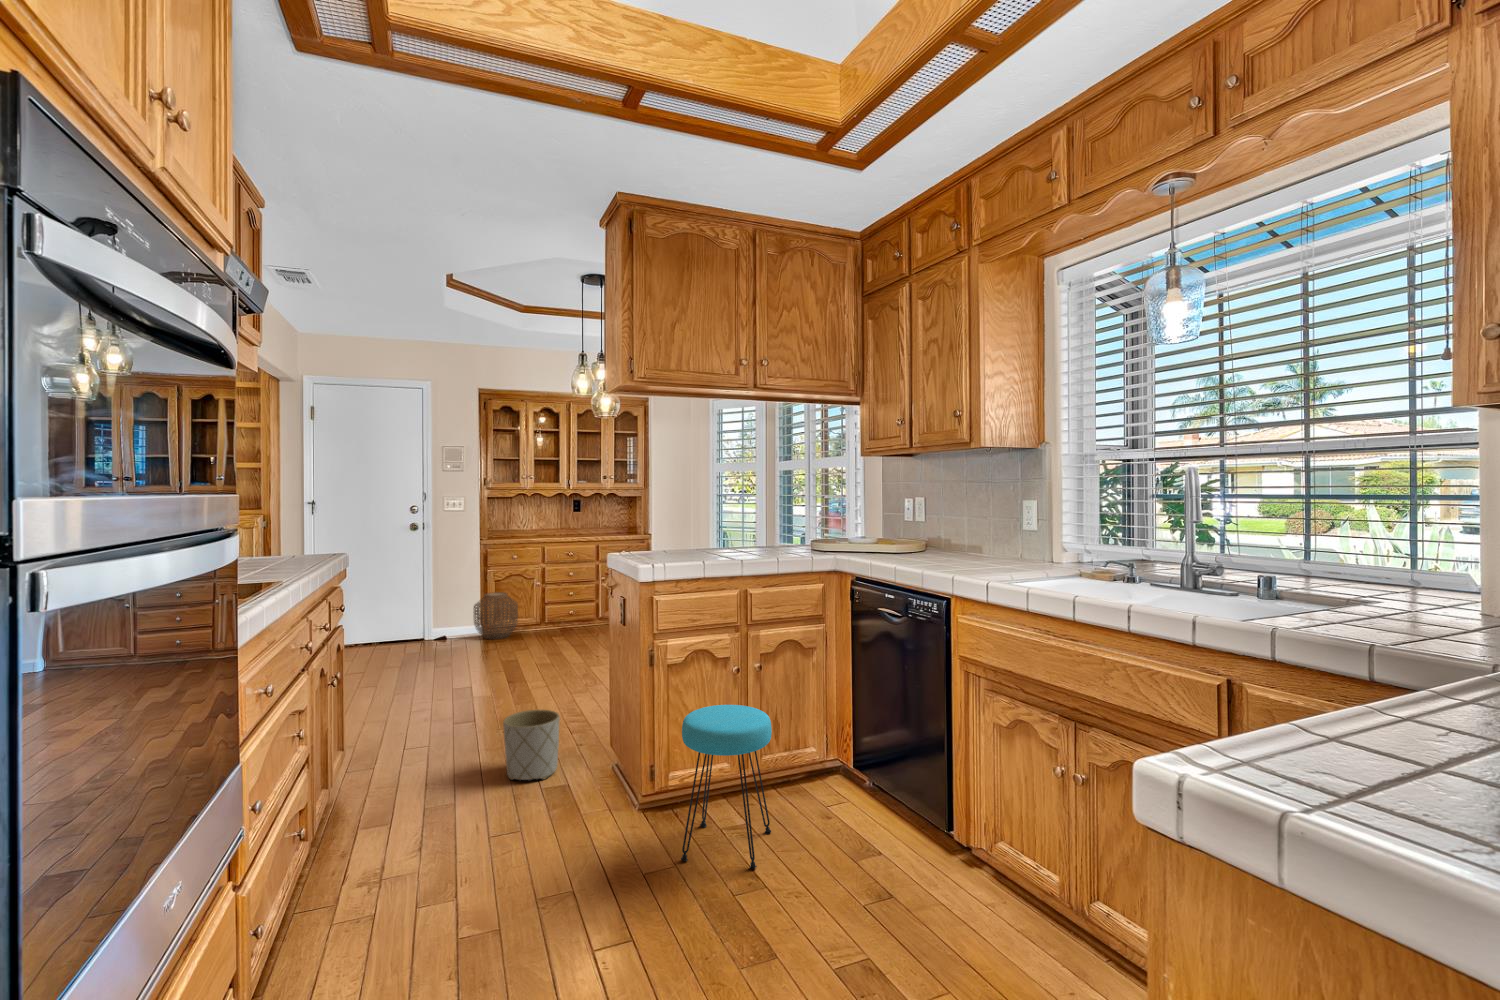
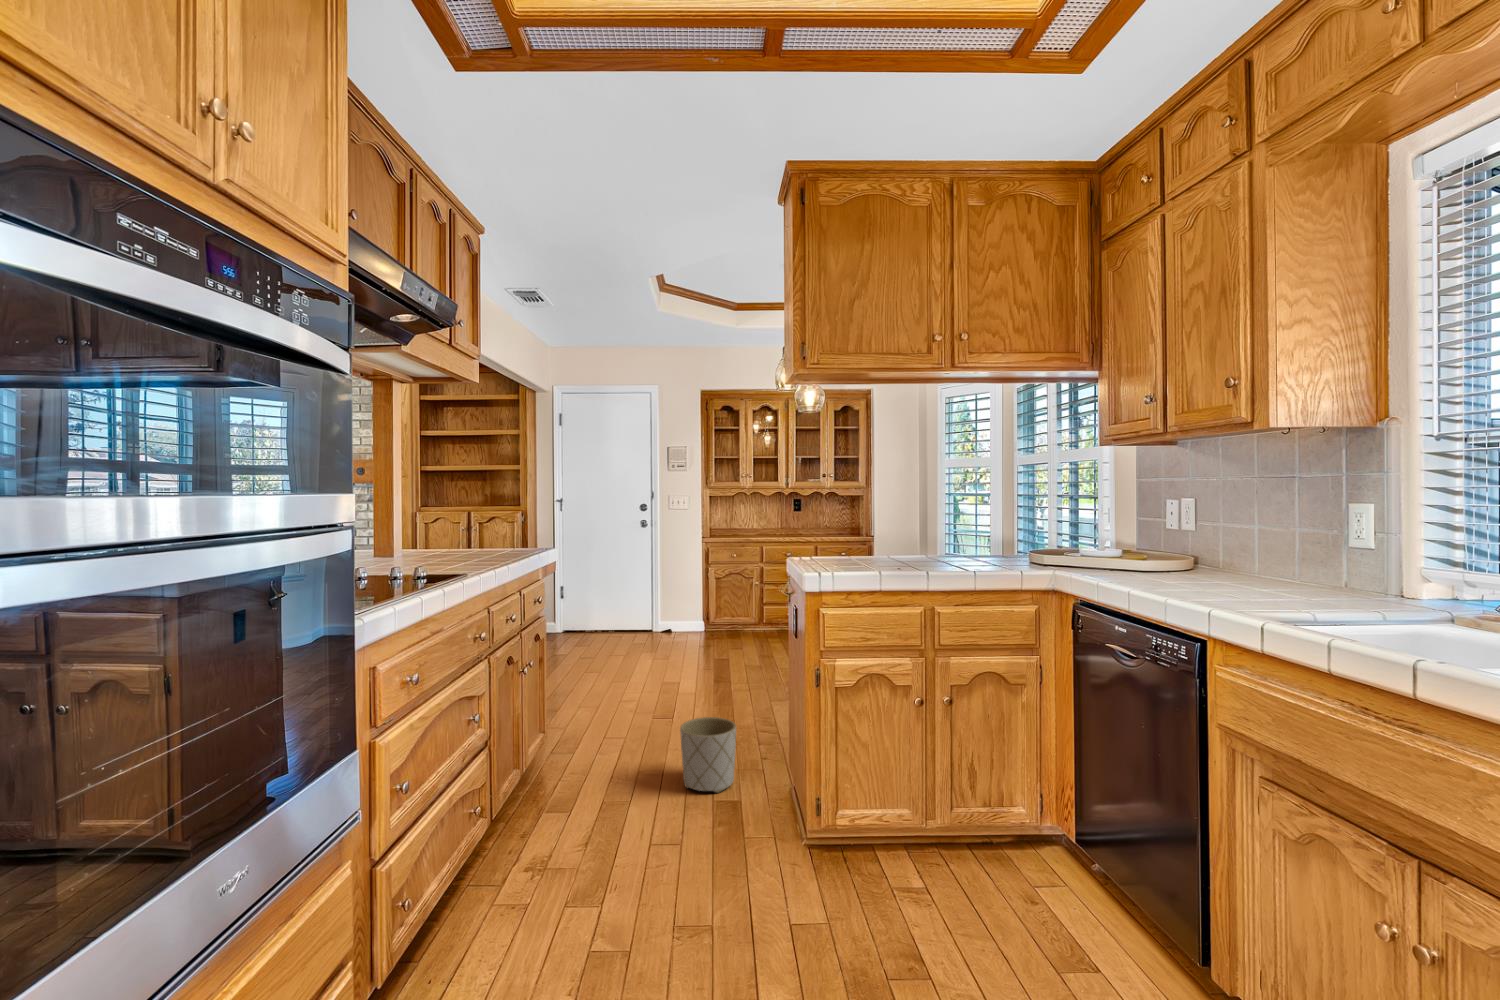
woven basket: present [473,592,518,639] -> none [697,589,738,634]
stool: present [681,705,772,868] -> none [835,744,953,954]

